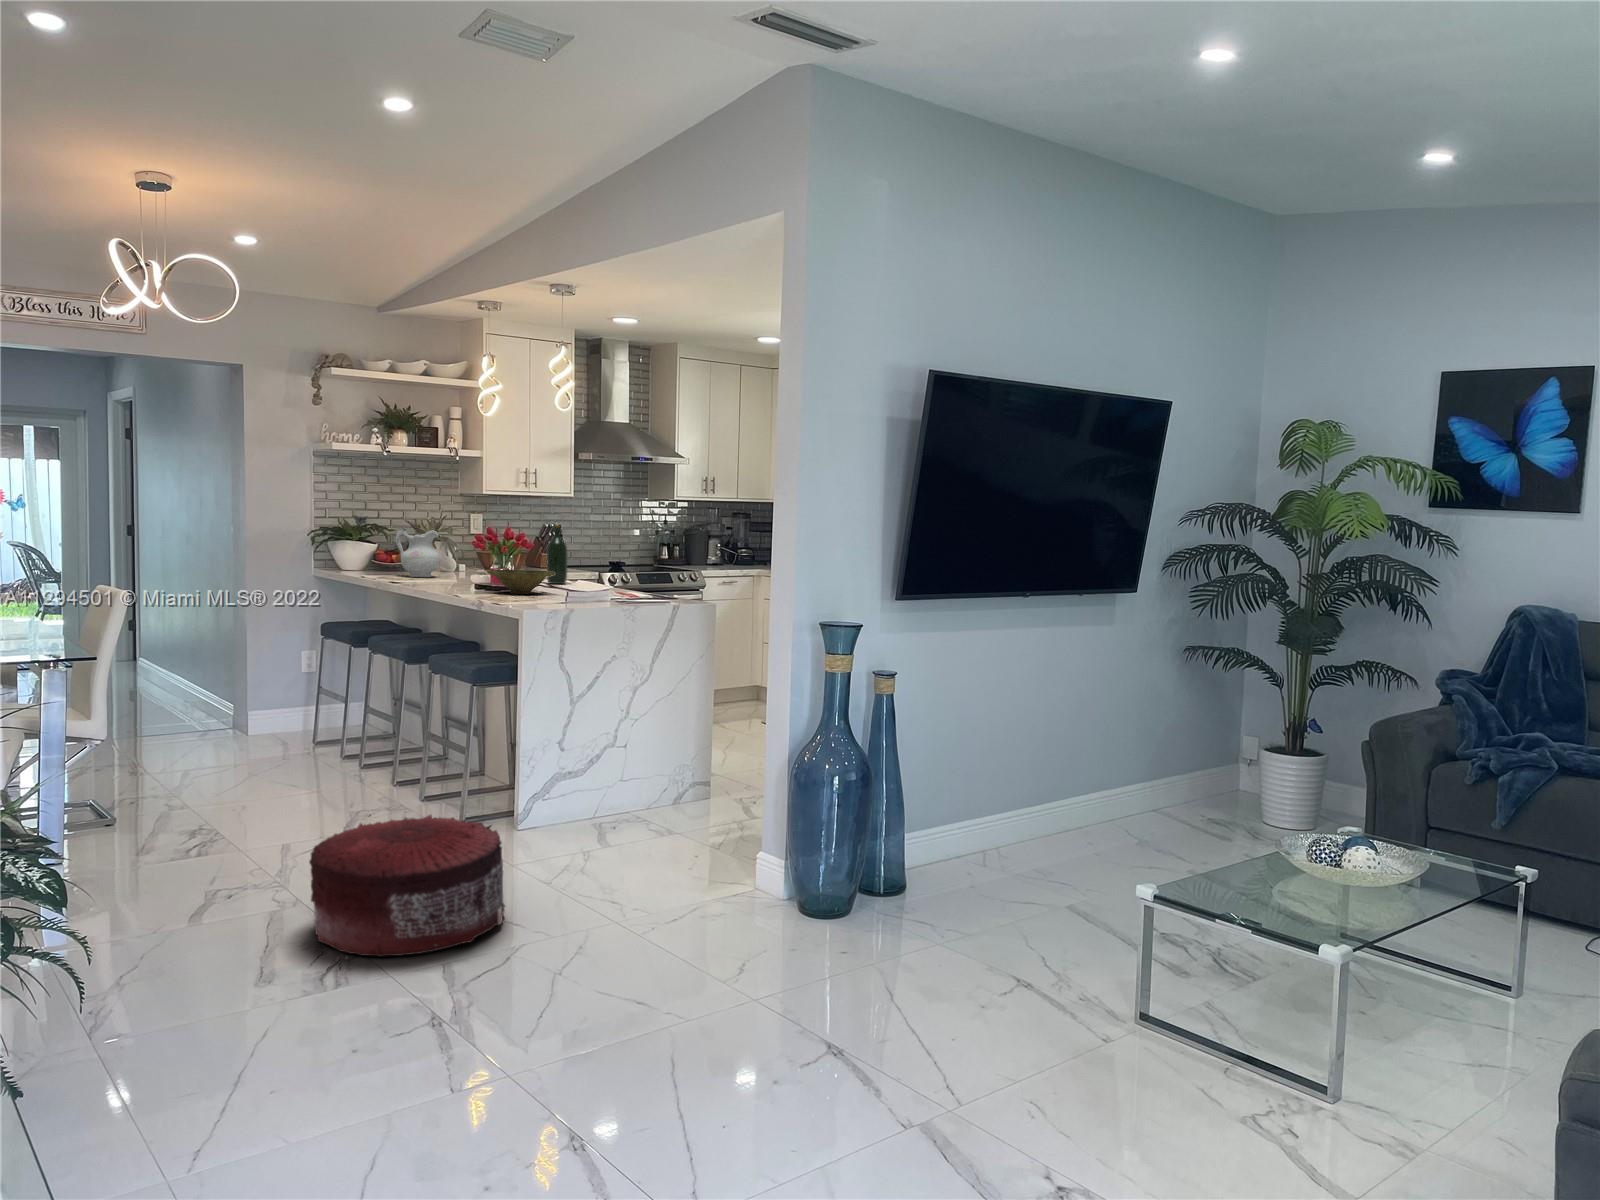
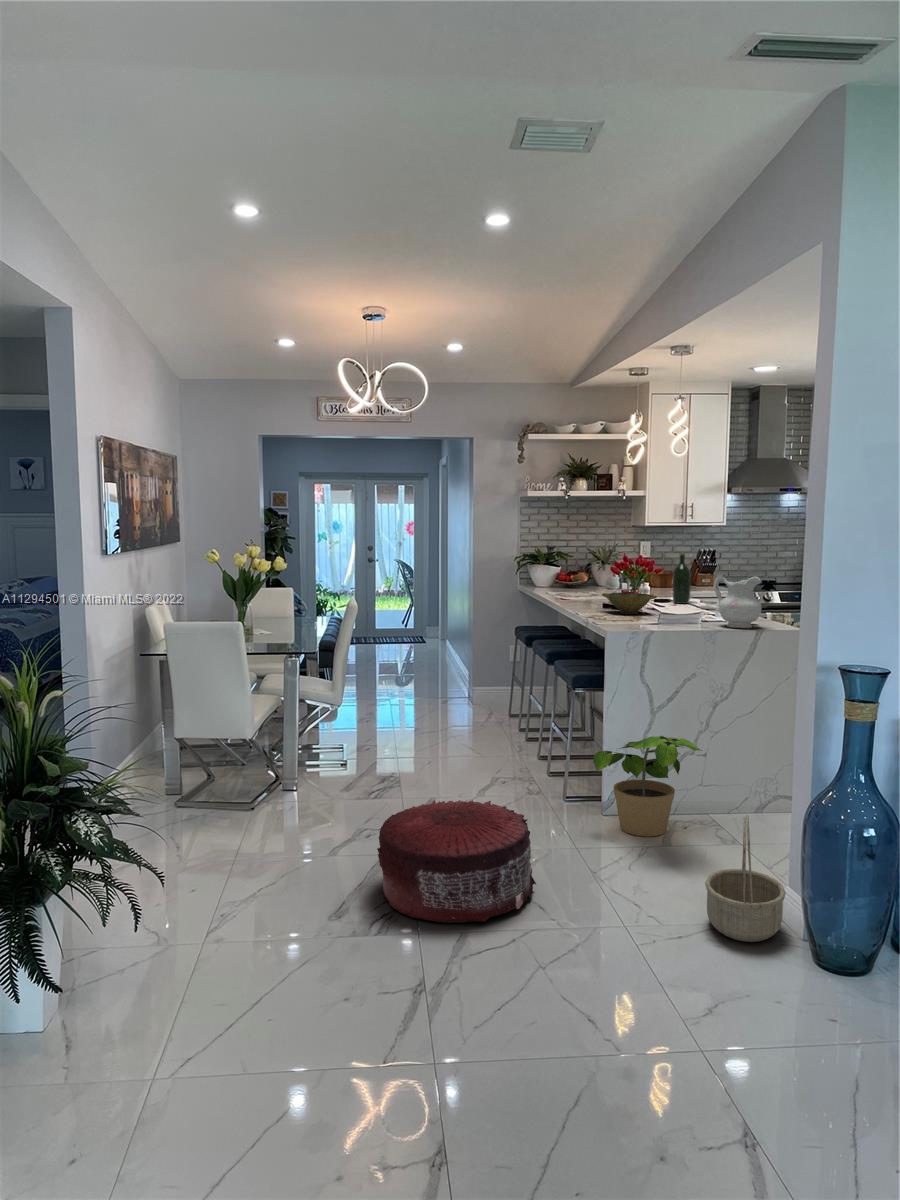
ceramic pitcher: present [396,528,440,577] -> present [714,574,762,628]
potted plant: none [522,722,651,842] -> present [593,736,701,837]
basket: none [692,783,771,909] -> present [705,815,786,942]

